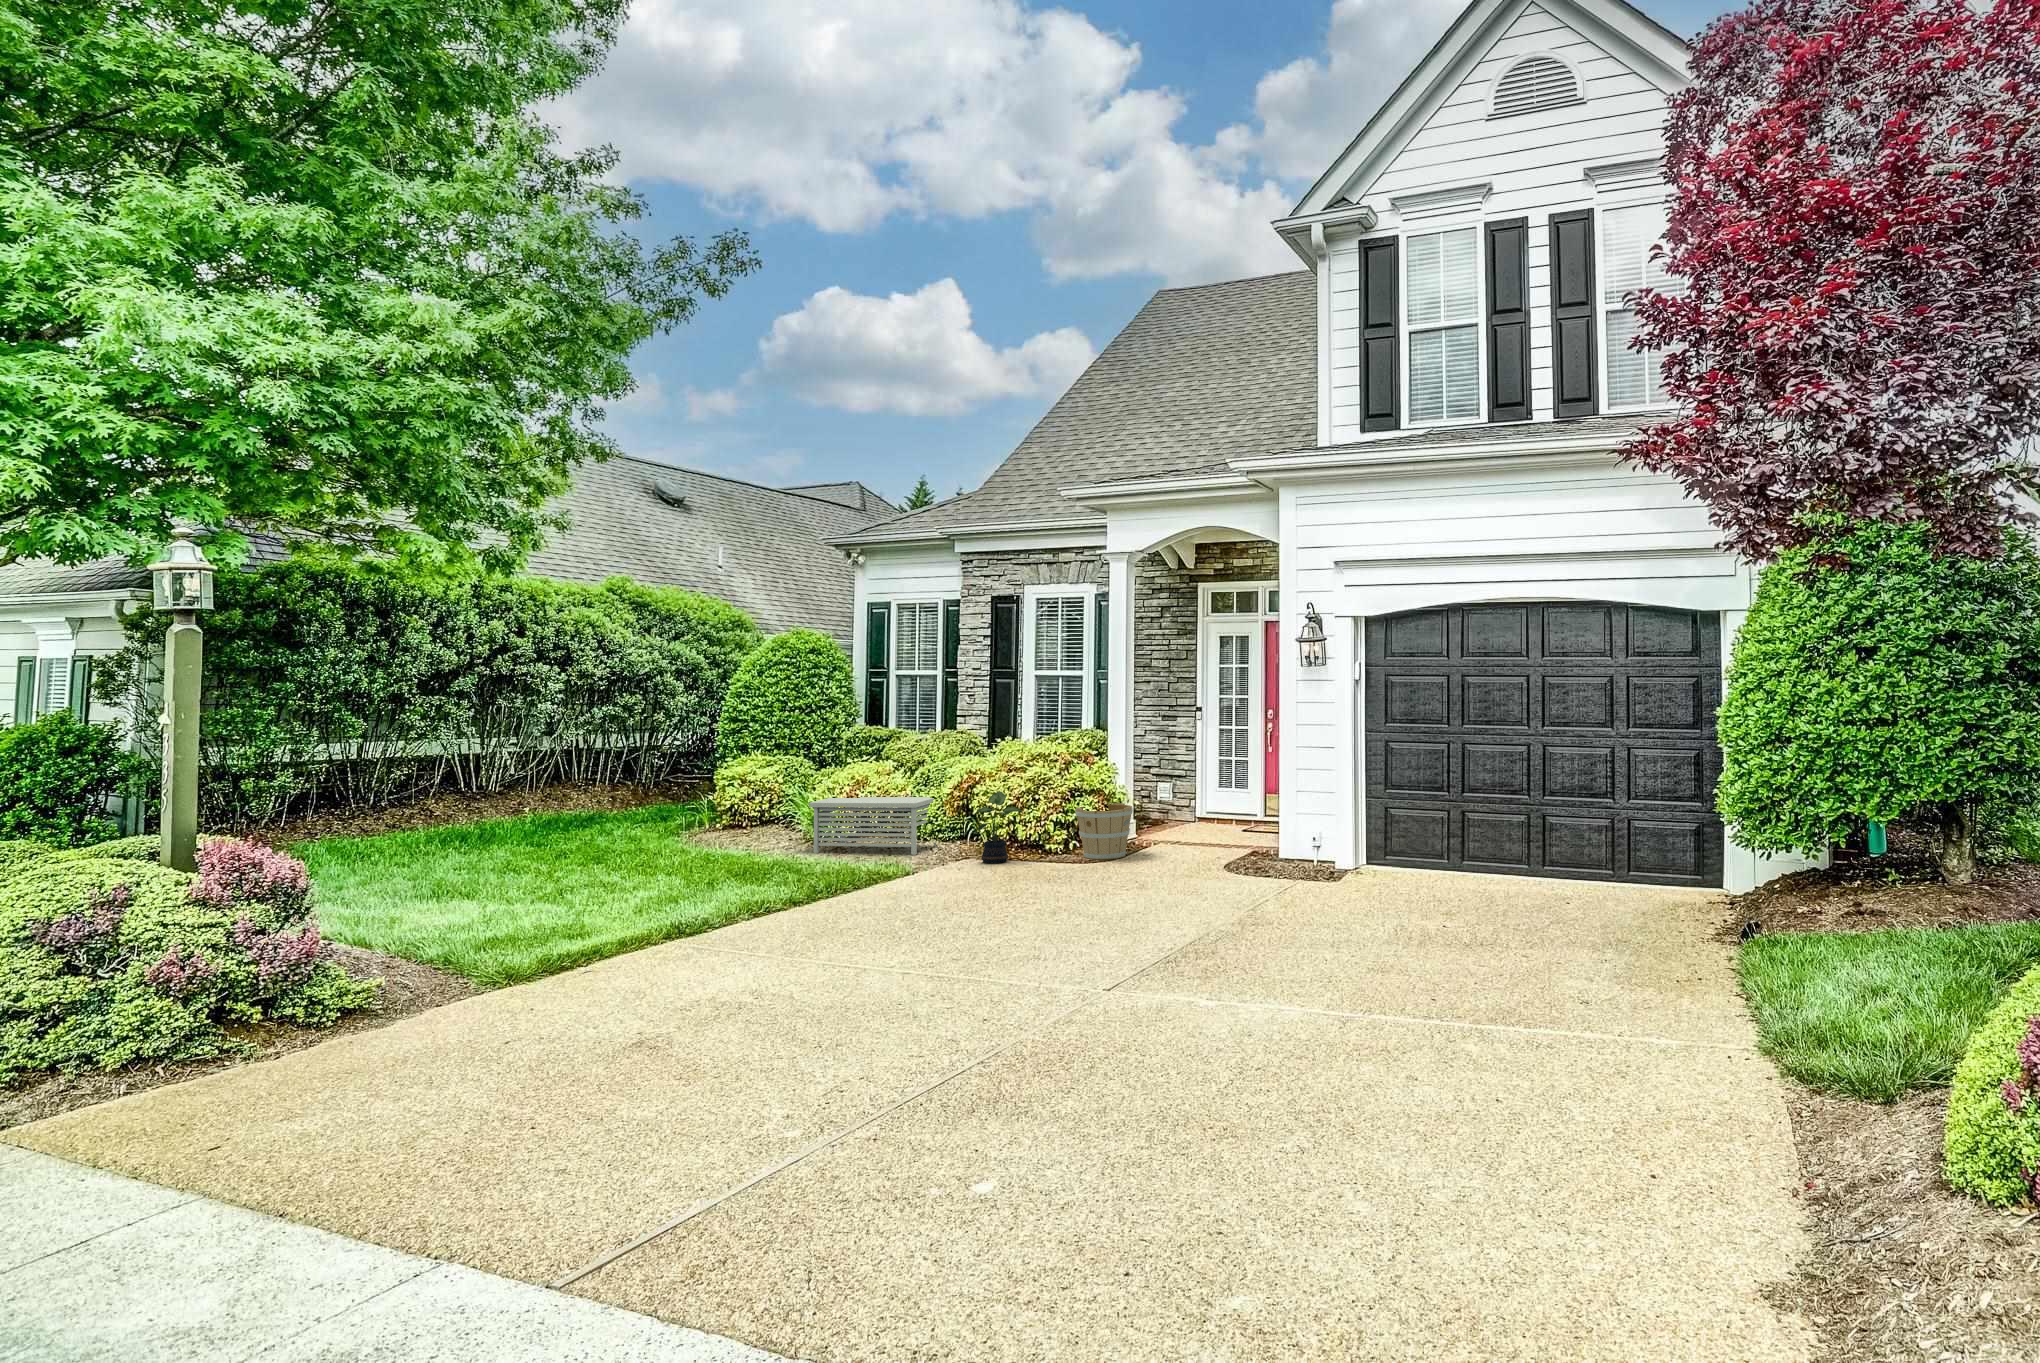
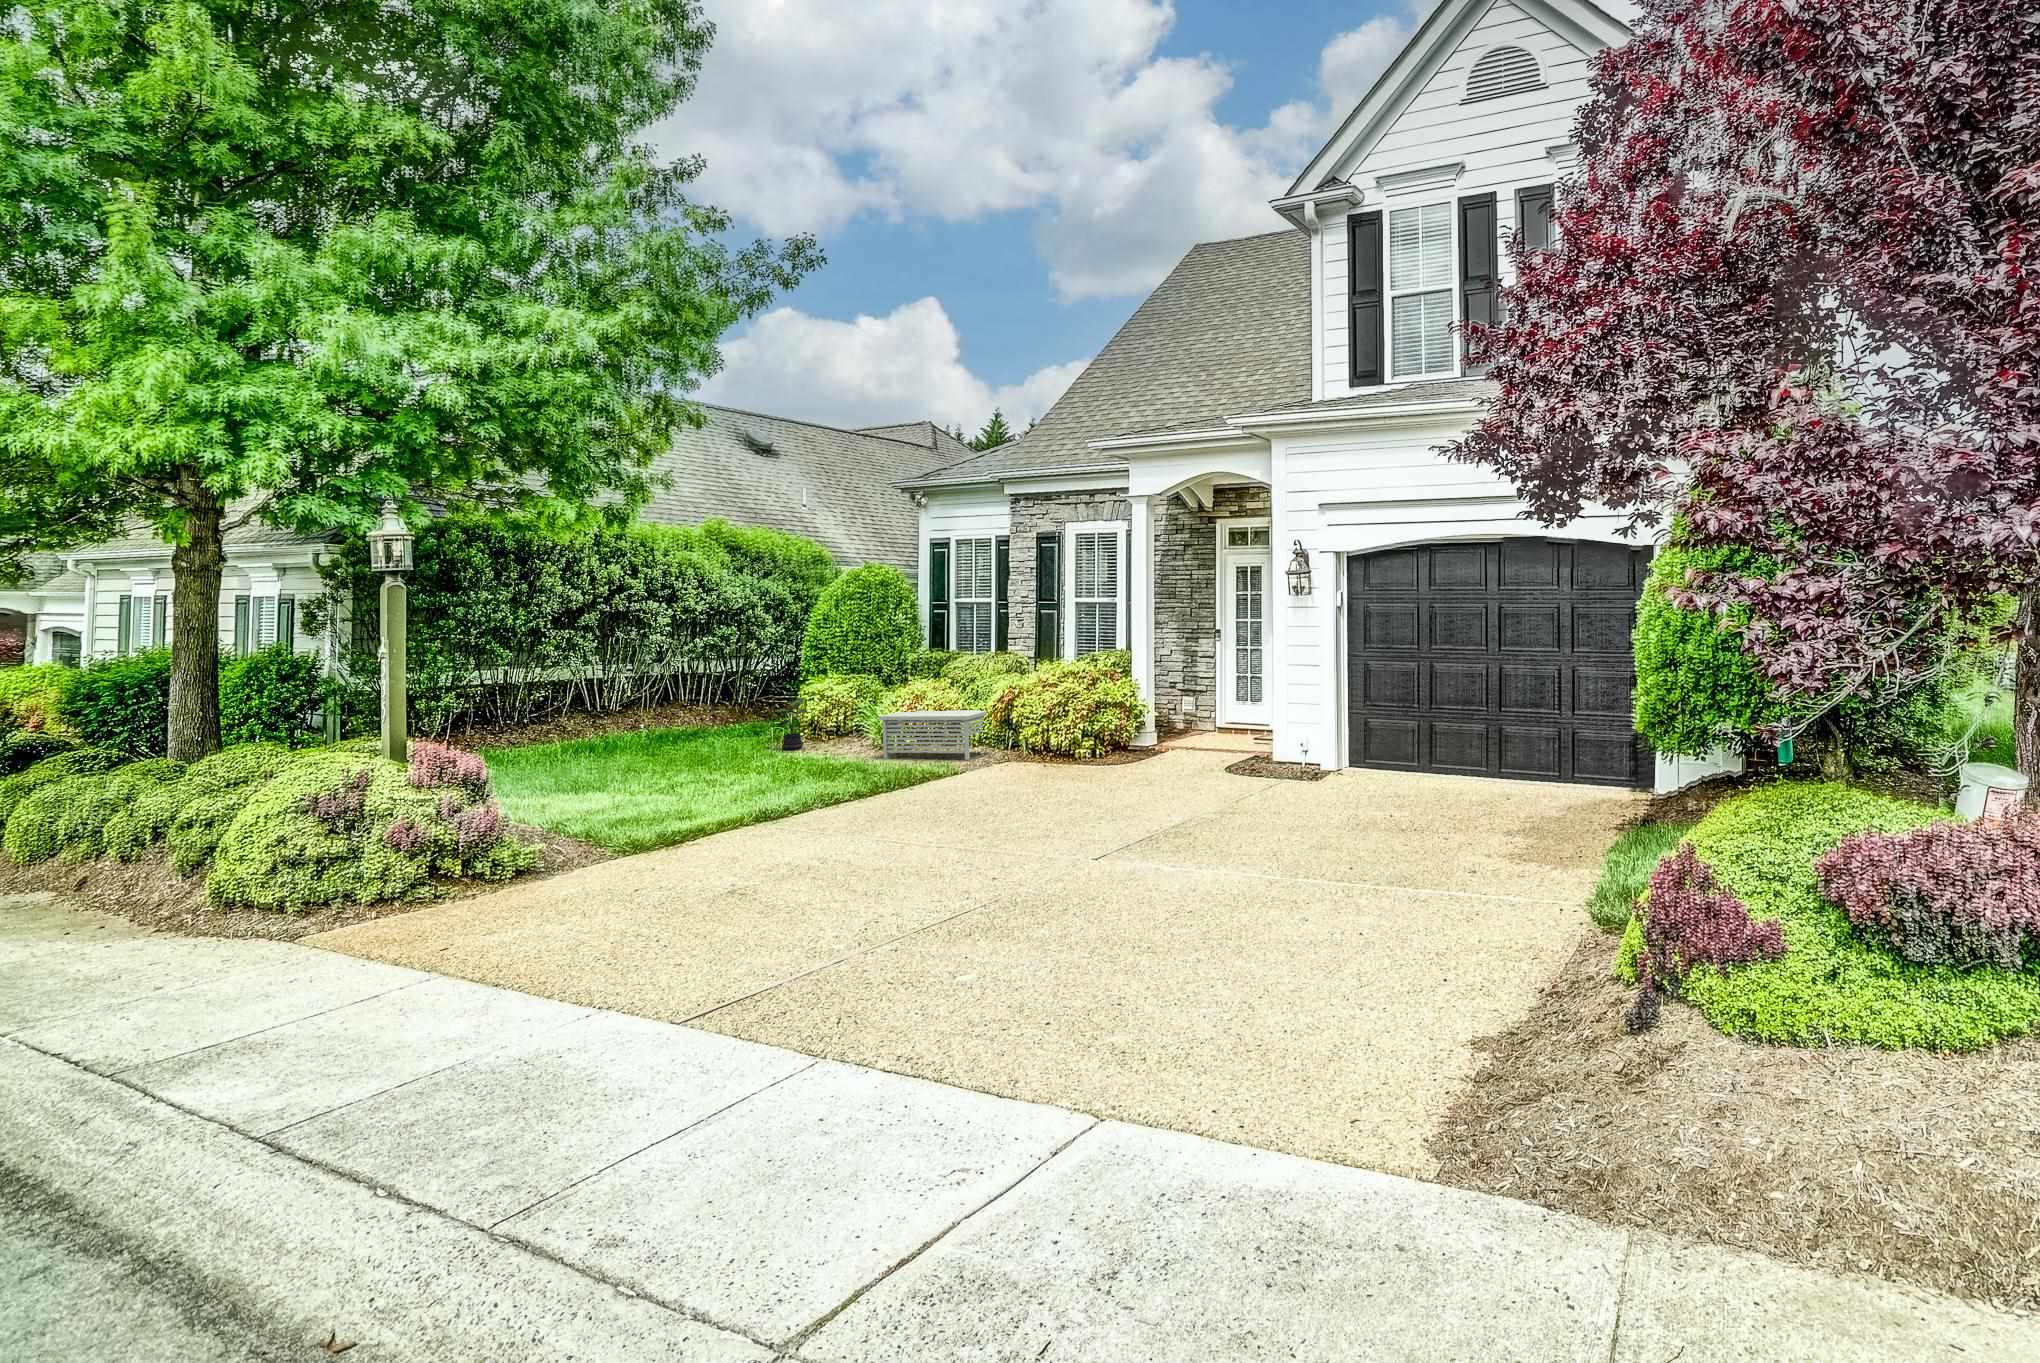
potted plant: present [974,792,1023,863] -> present [774,698,808,750]
wooden bucket: present [1075,803,1133,860] -> none [1102,715,1153,763]

